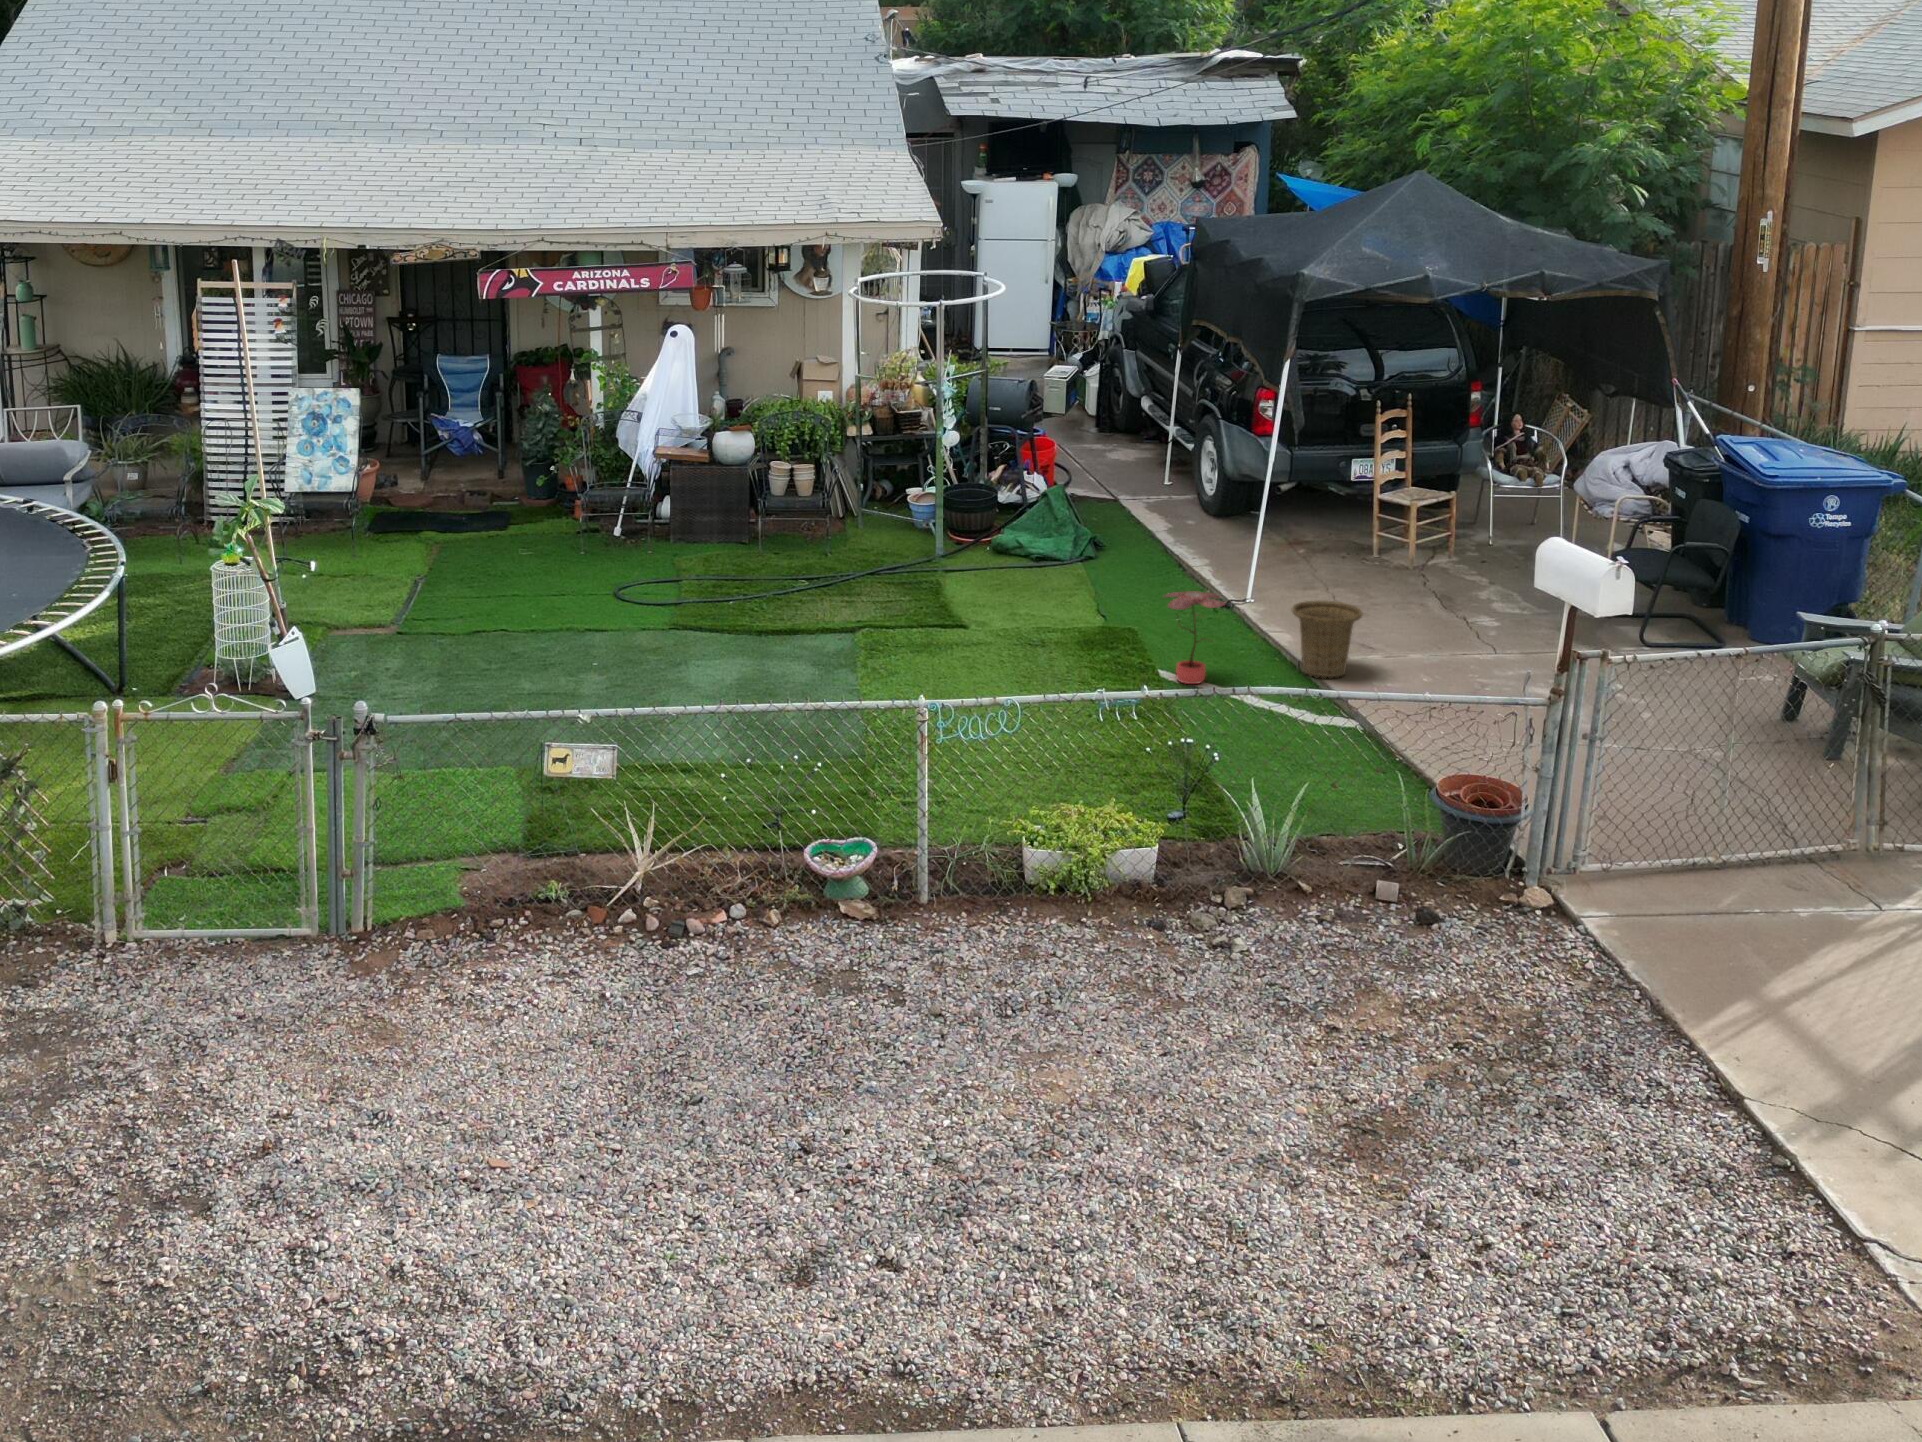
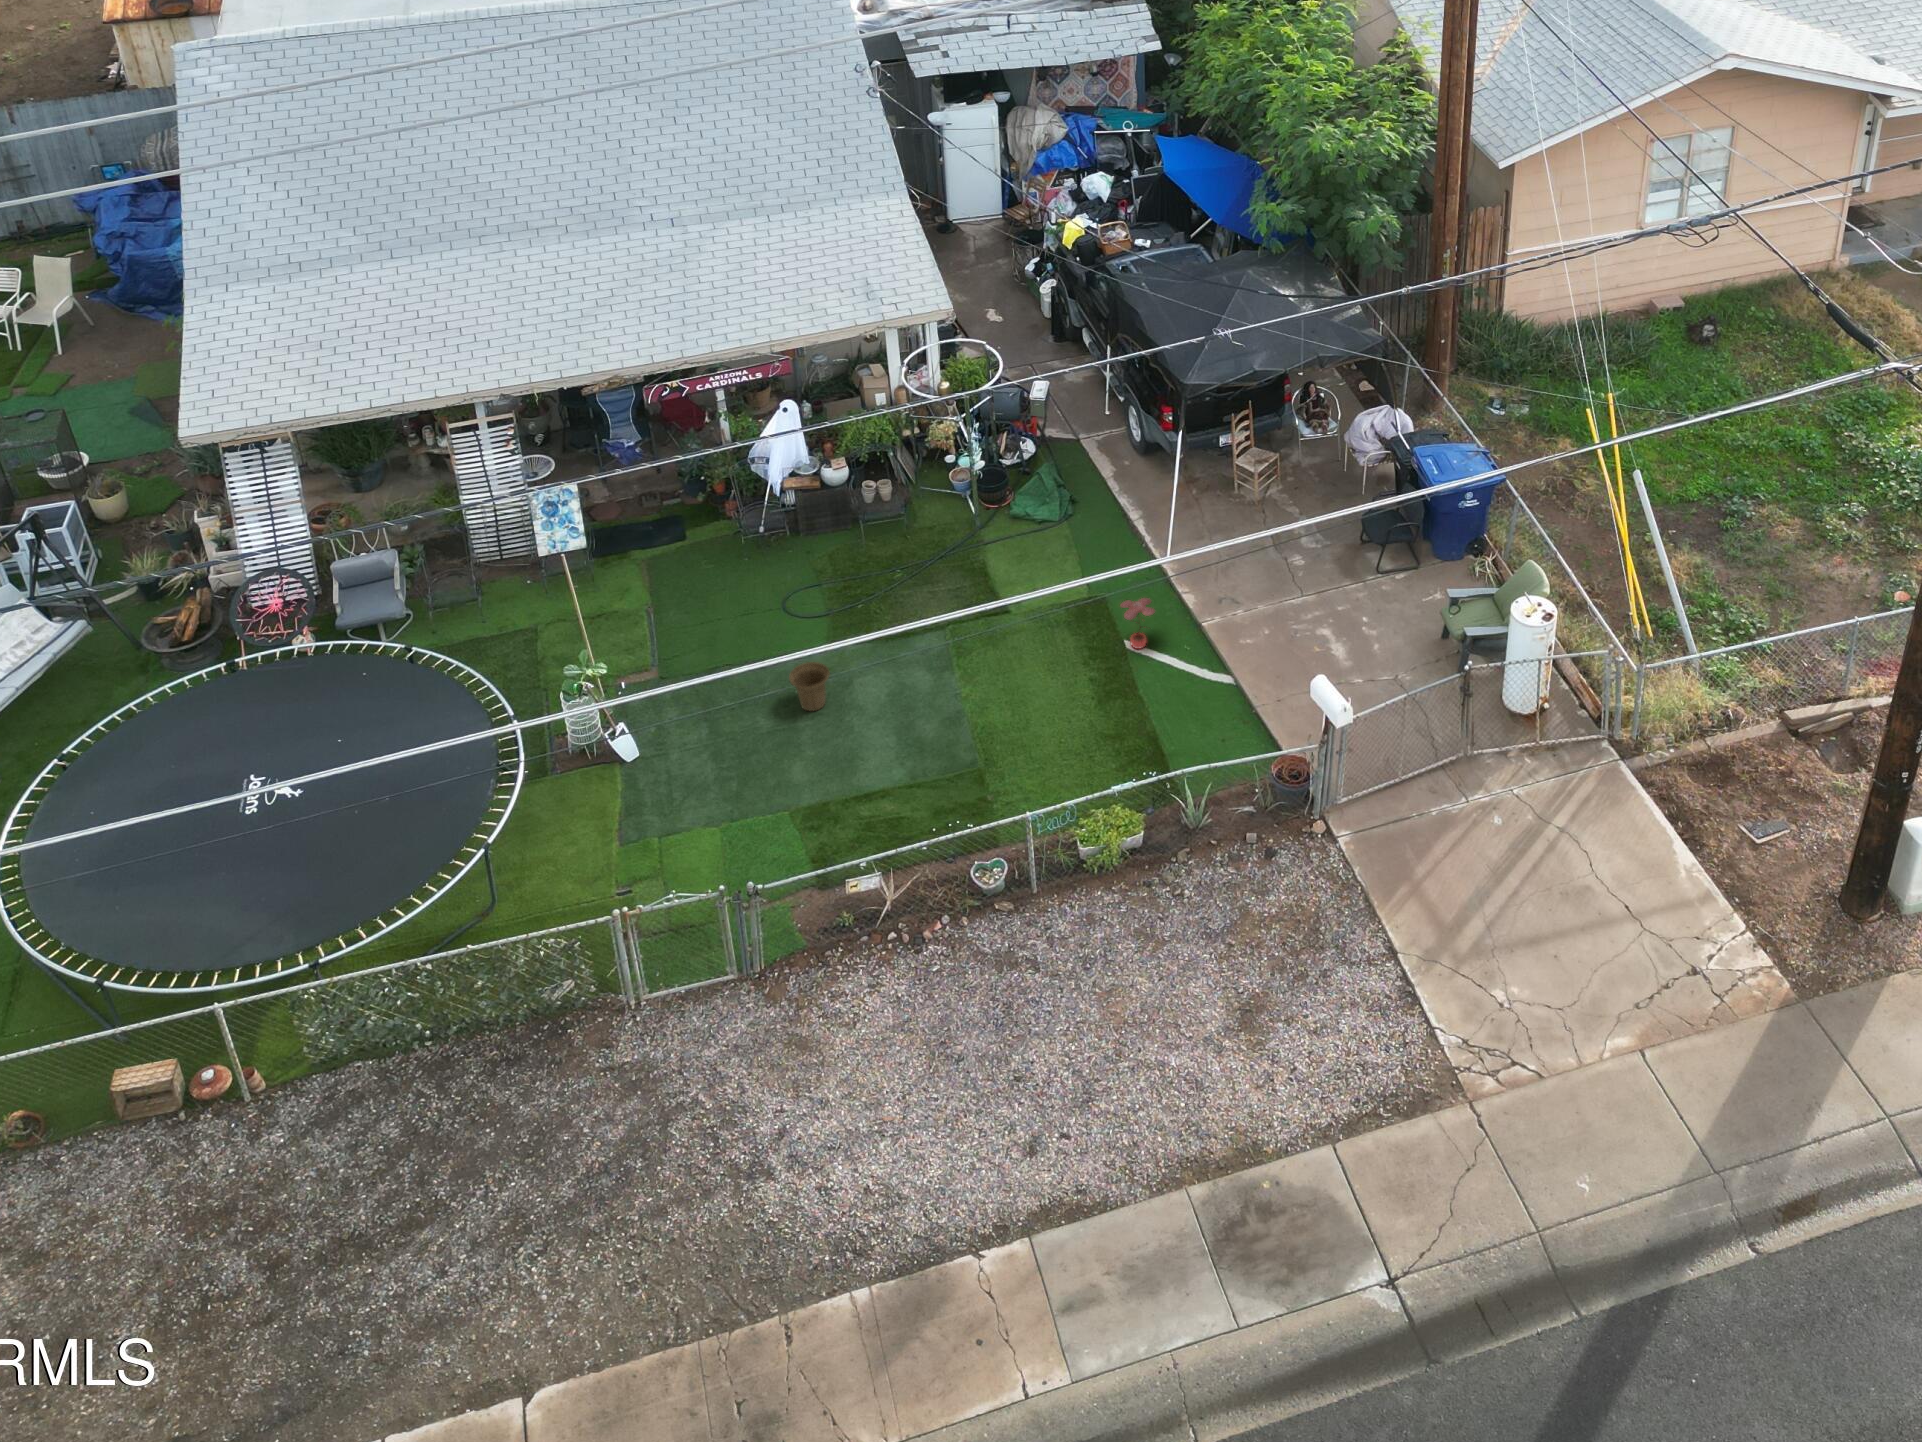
basket: present [1292,600,1362,678] -> present [789,662,830,711]

